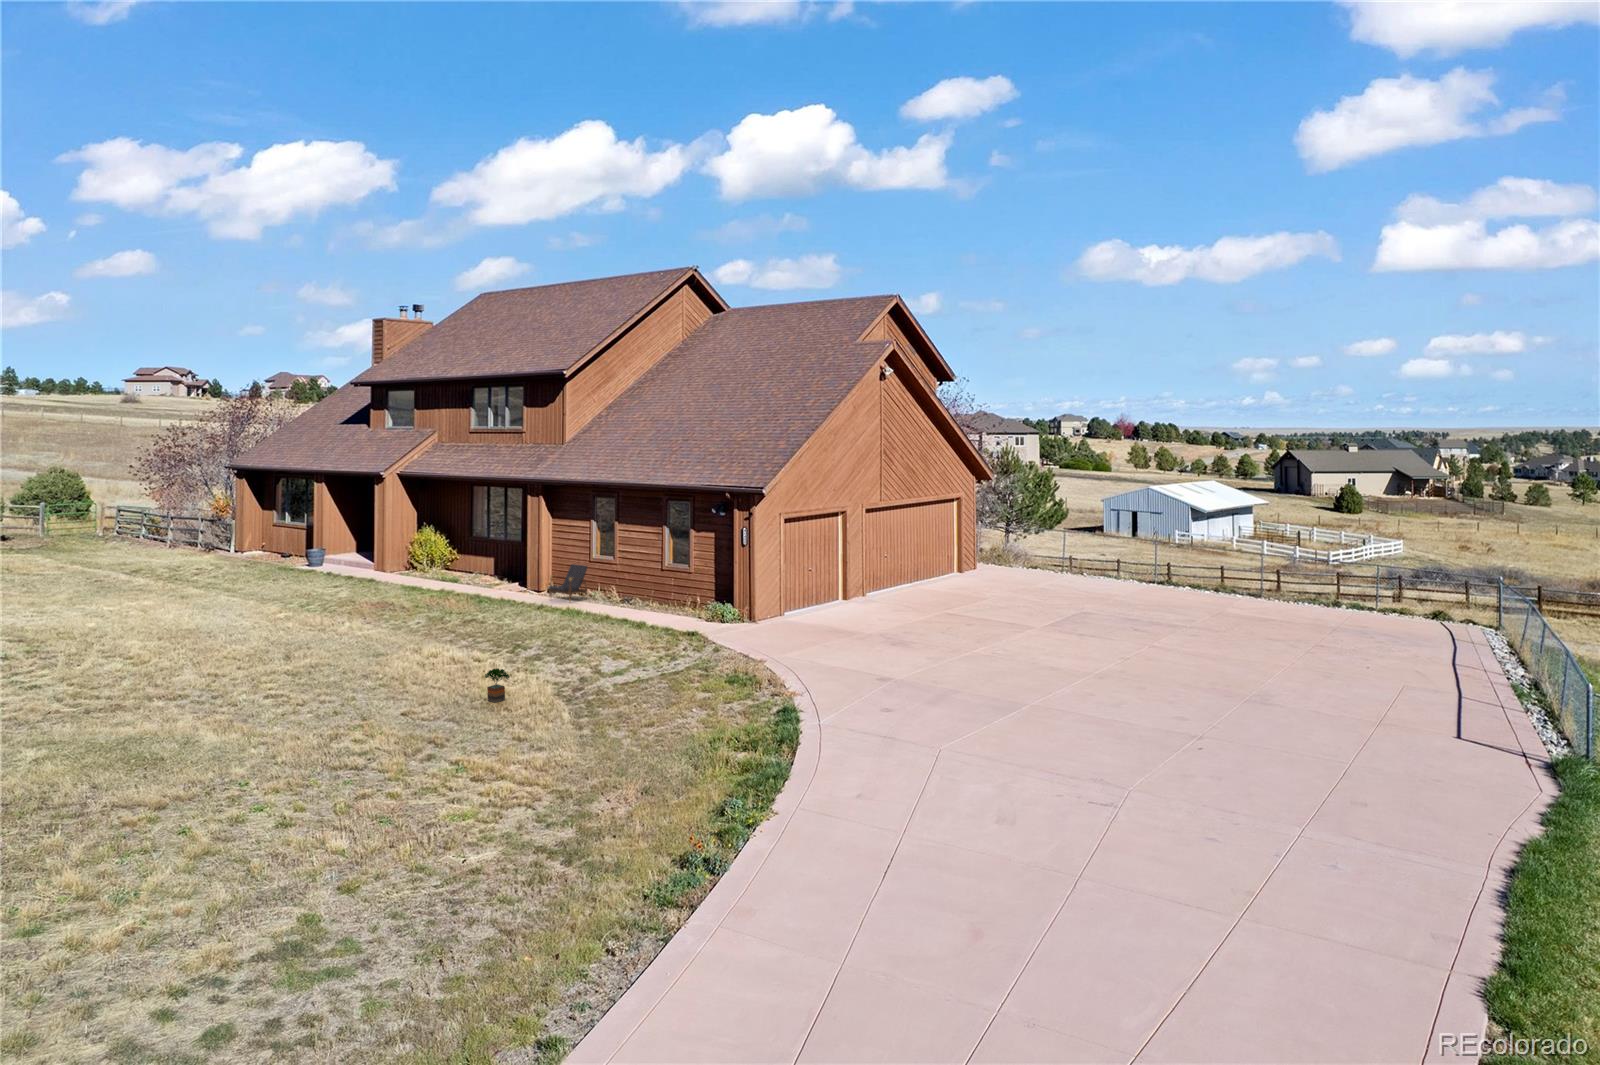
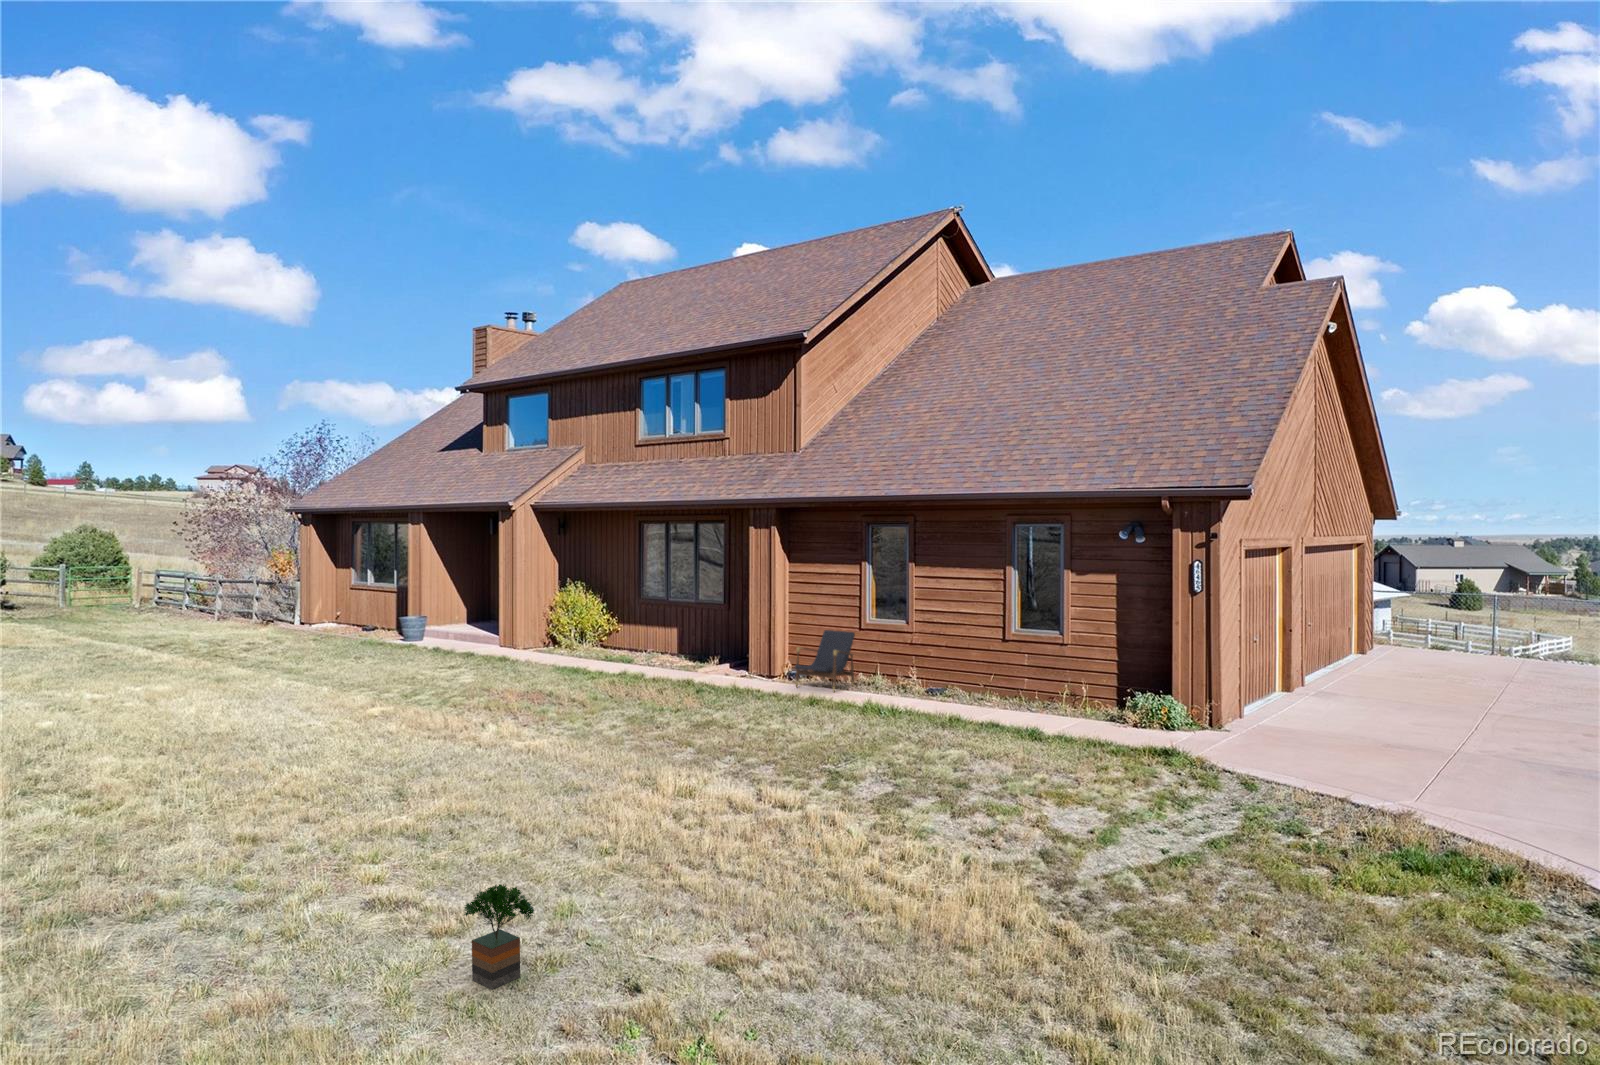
potted tree: present [485,669,509,703] -> present [463,884,535,990]

